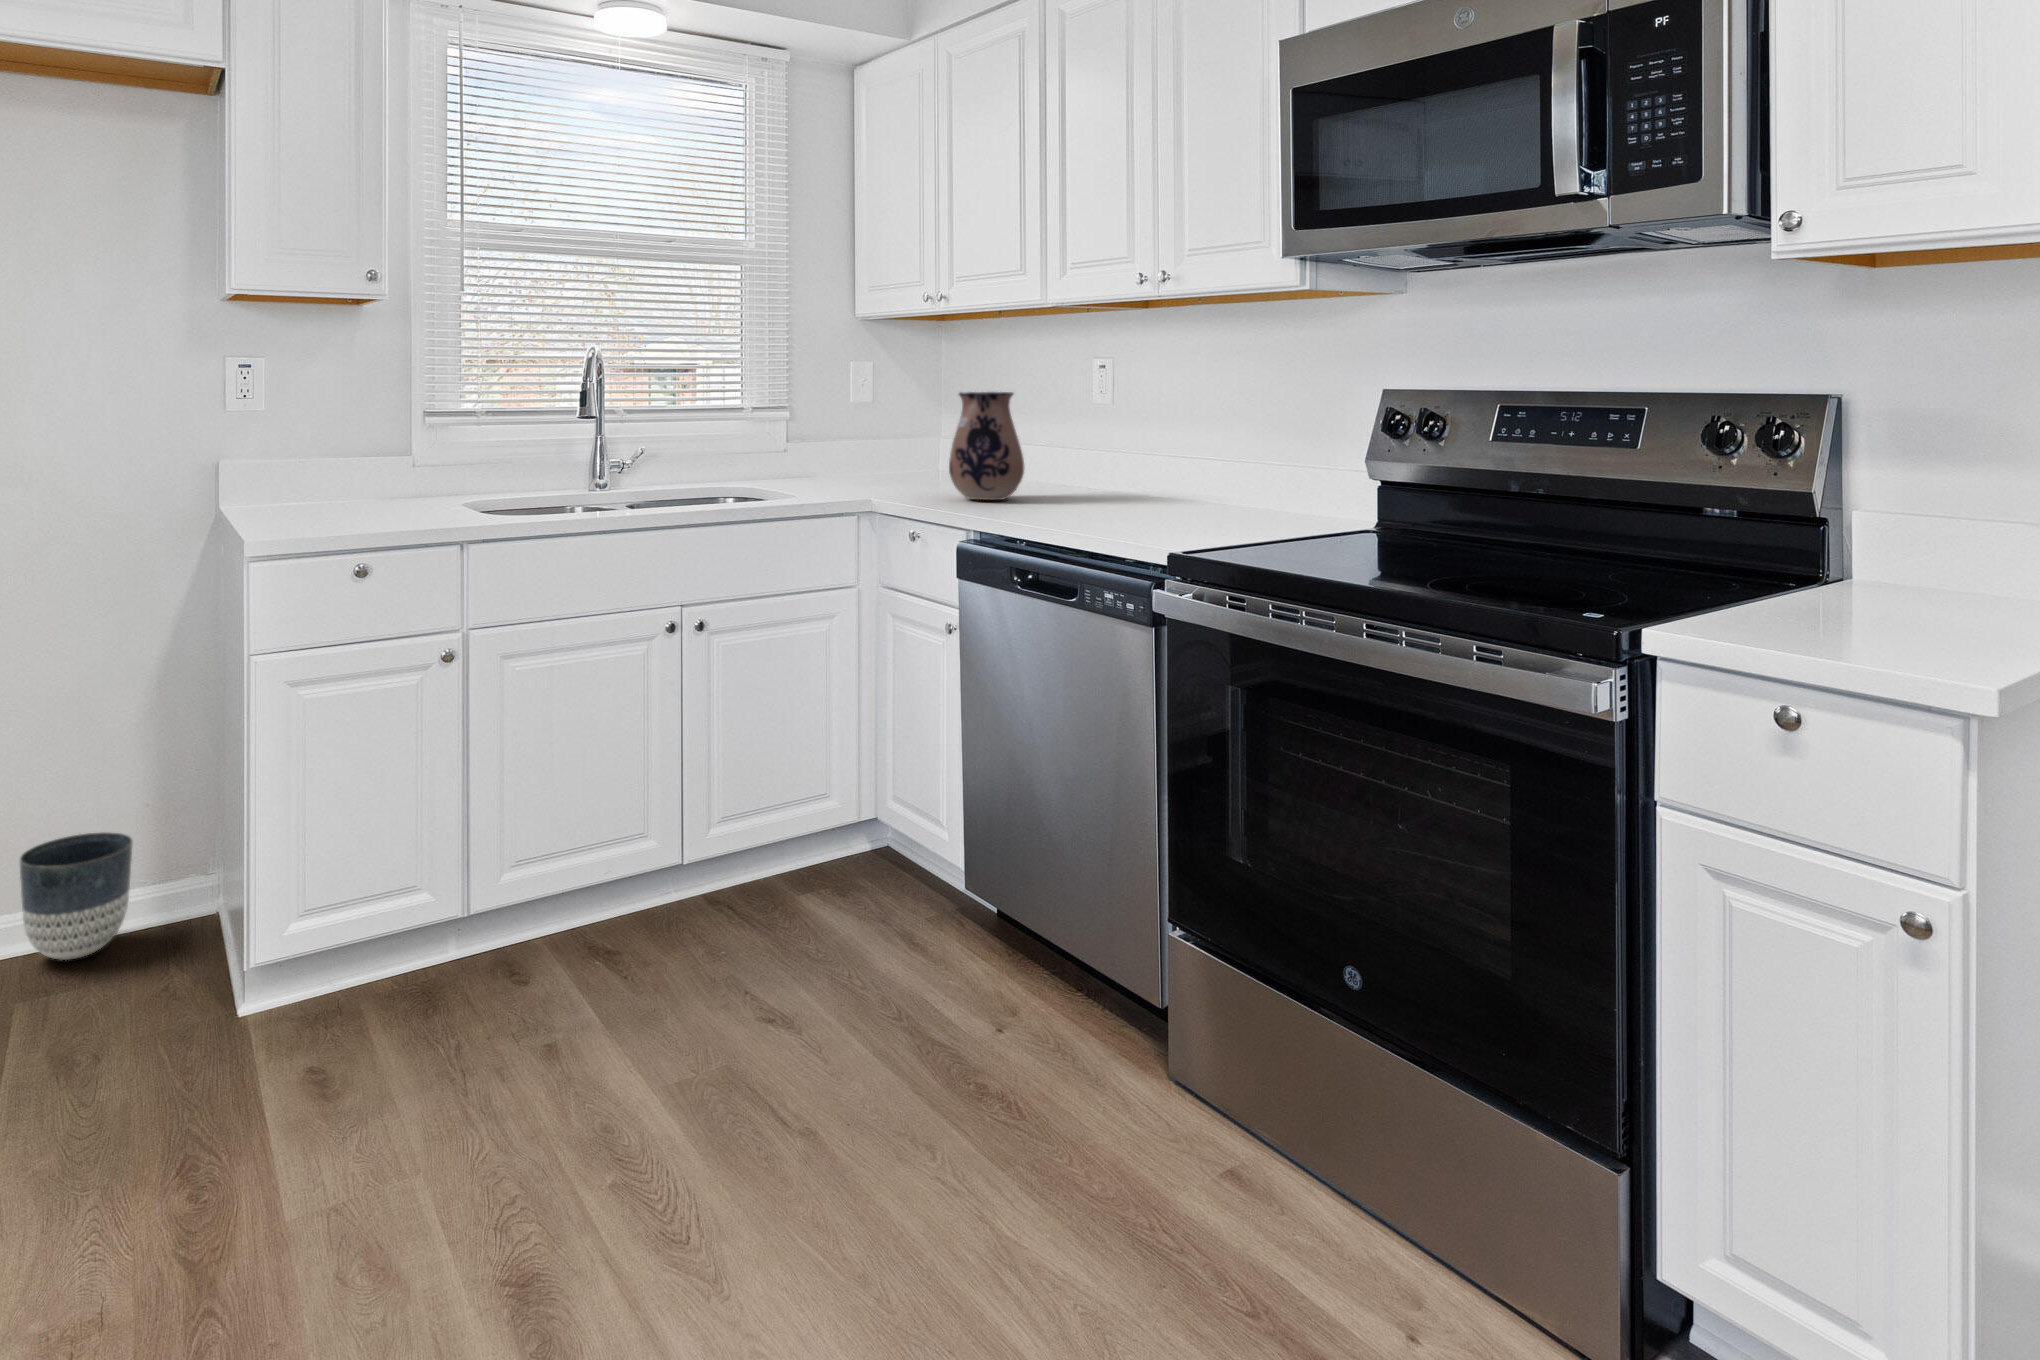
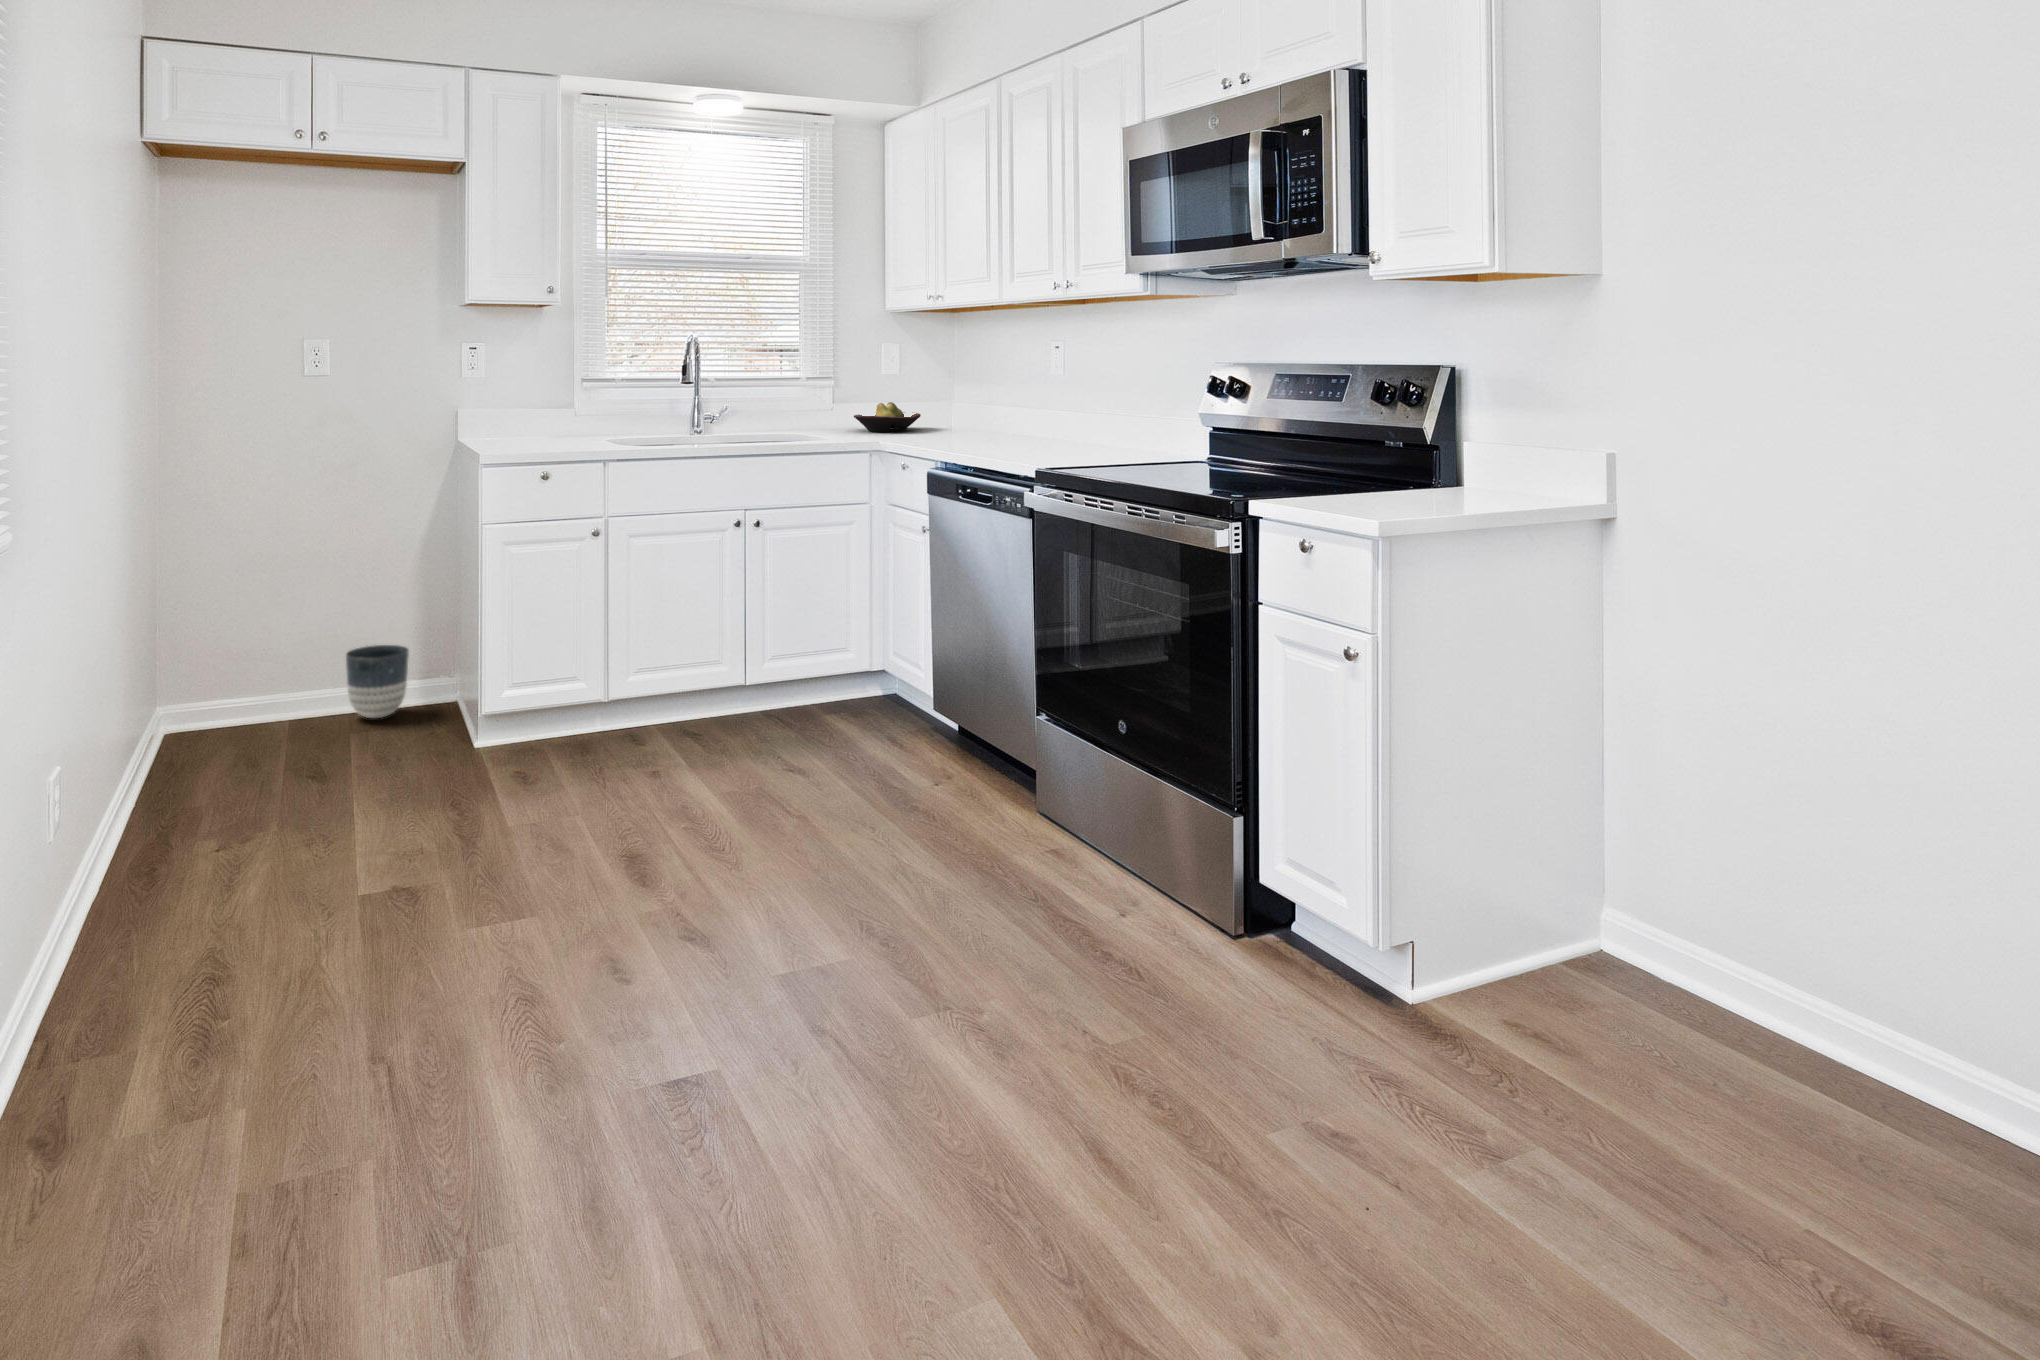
ceramic pitcher: present [949,392,1024,500] -> none [931,369,984,445]
fruit bowl: none [815,434,903,476] -> present [854,402,921,432]

